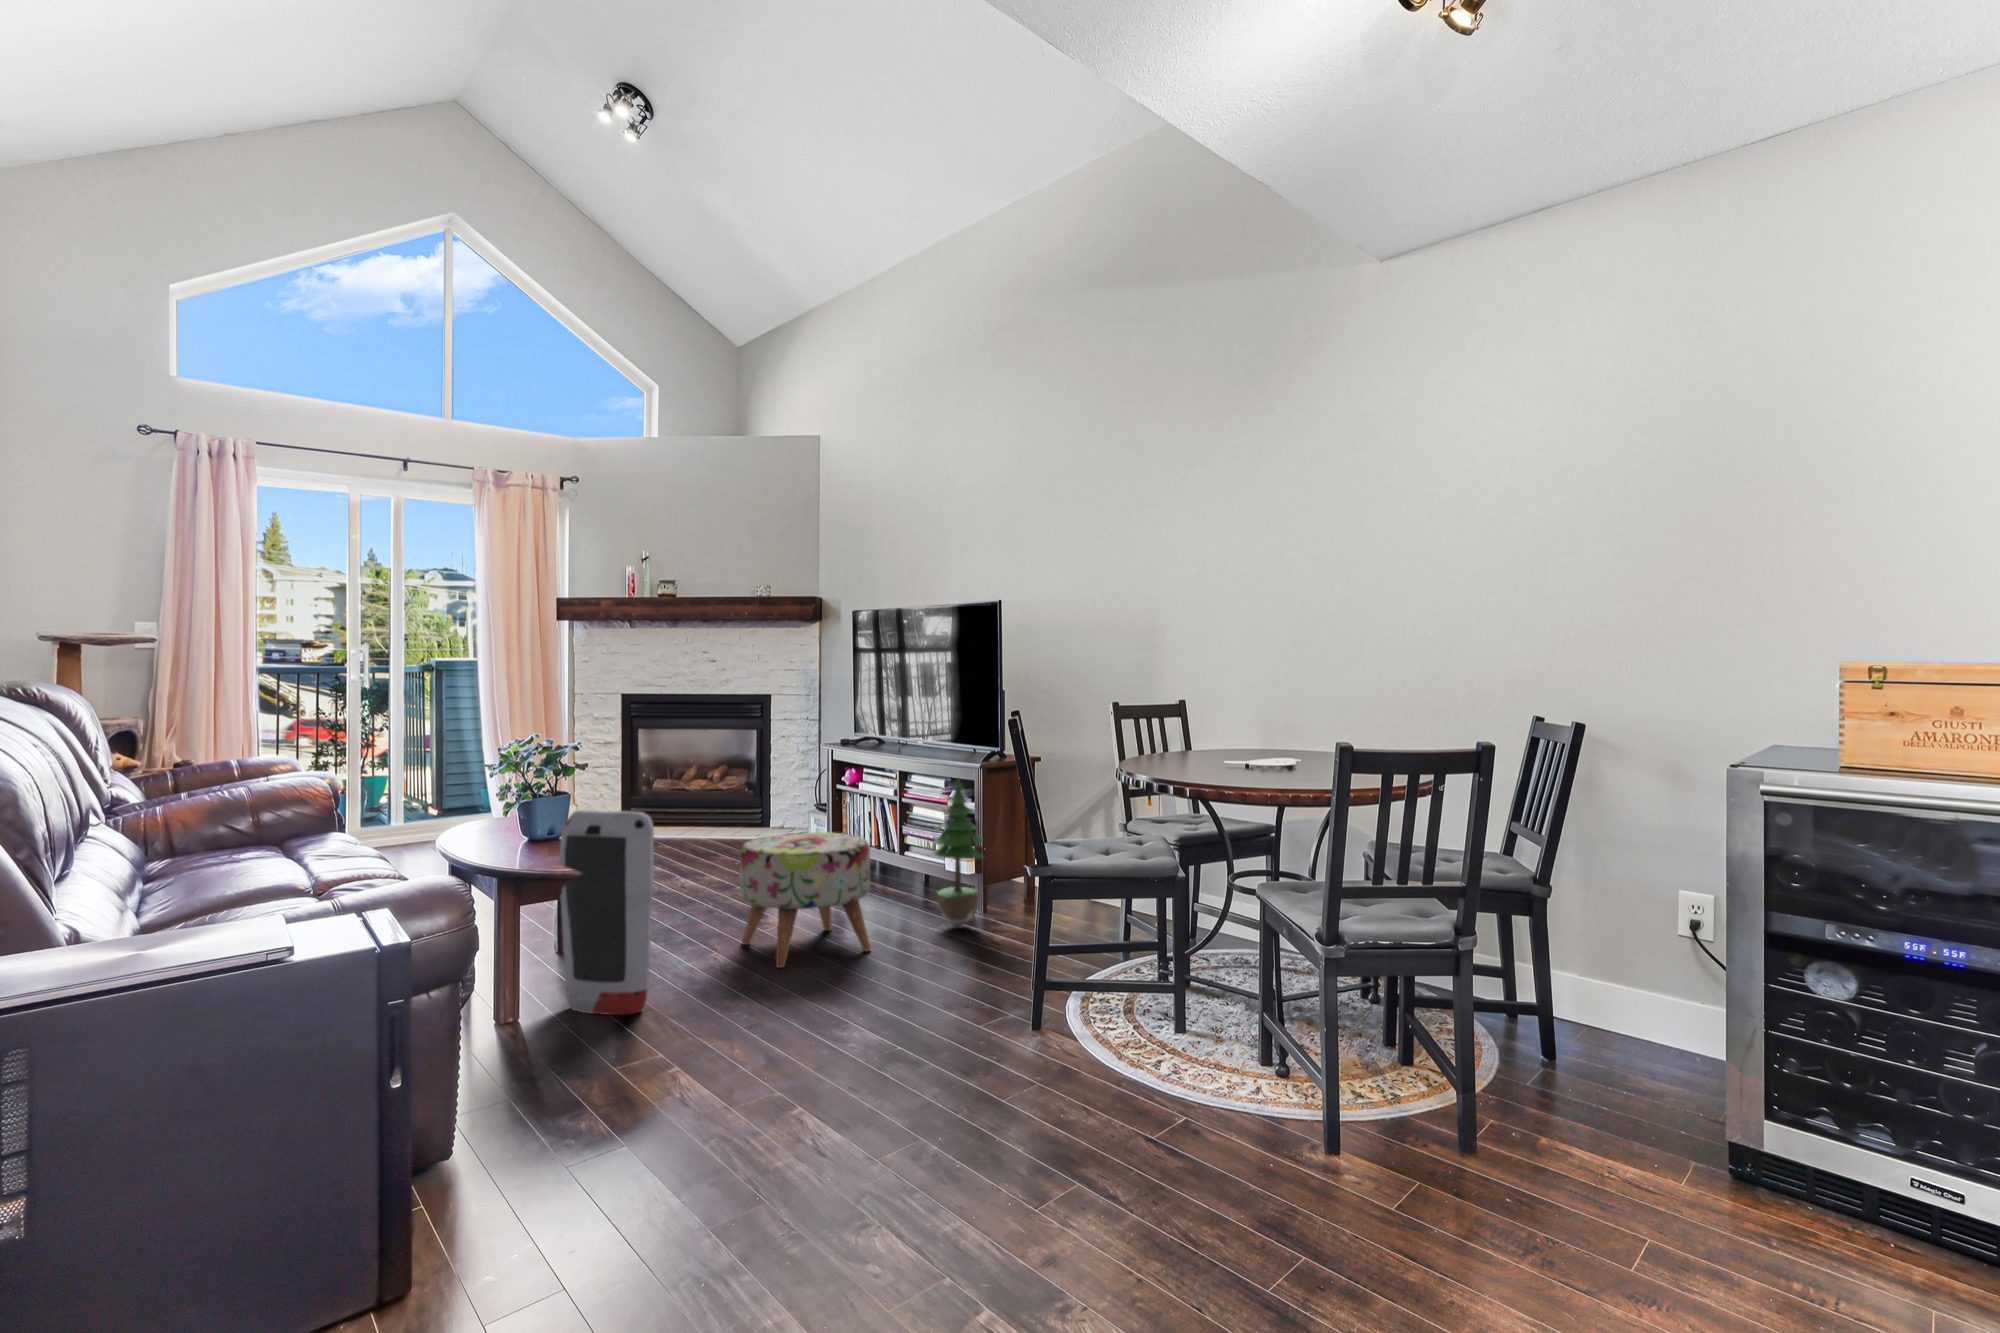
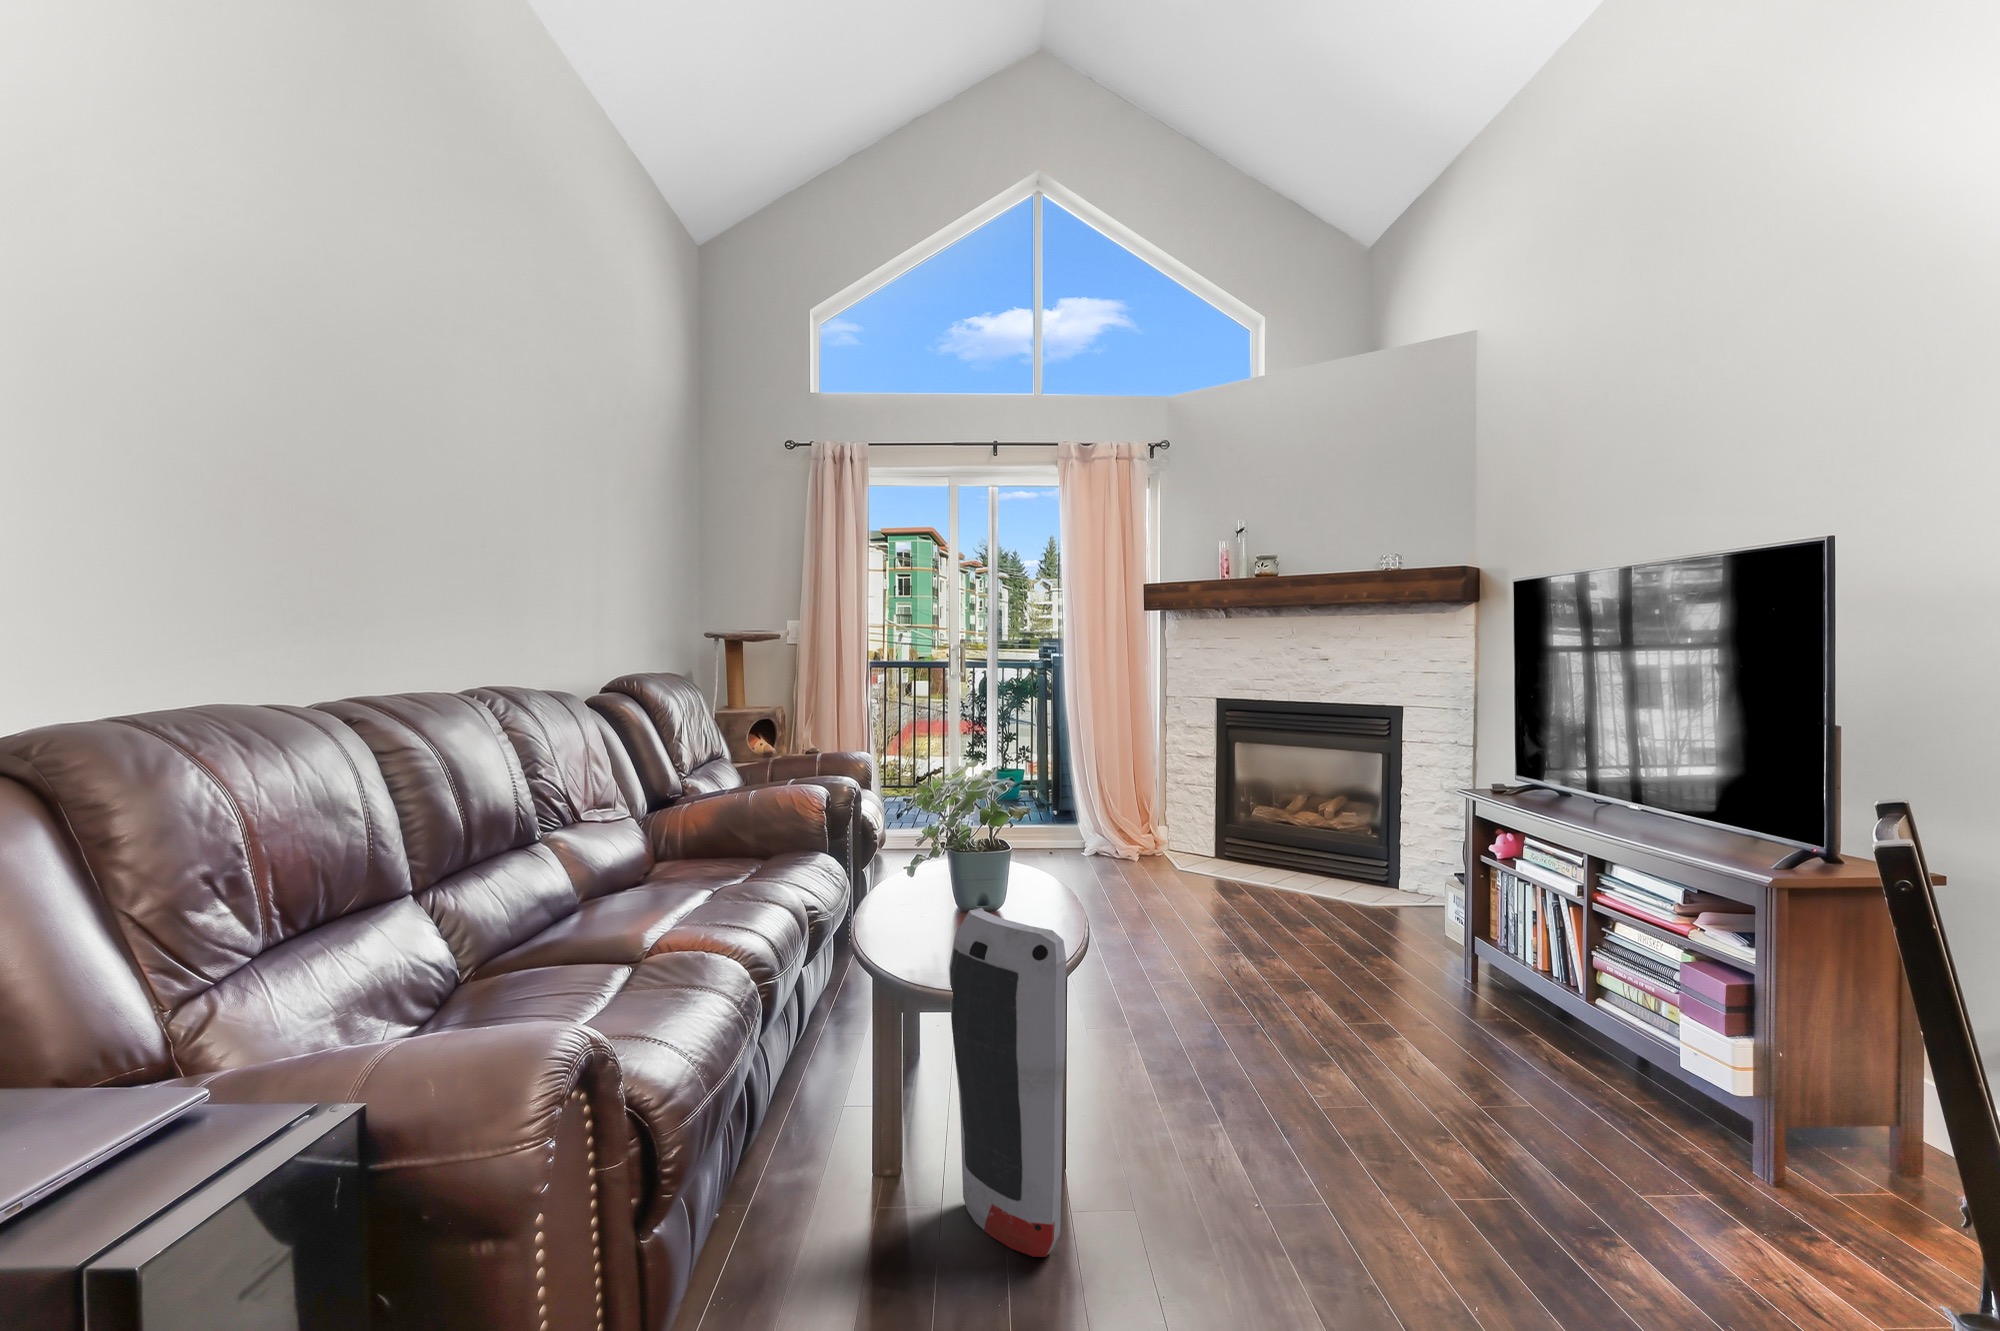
potted tree: present [932,778,983,928] -> none [1635,909,1772,1216]
ottoman: present [740,832,871,968] -> none [1257,959,1496,1227]

